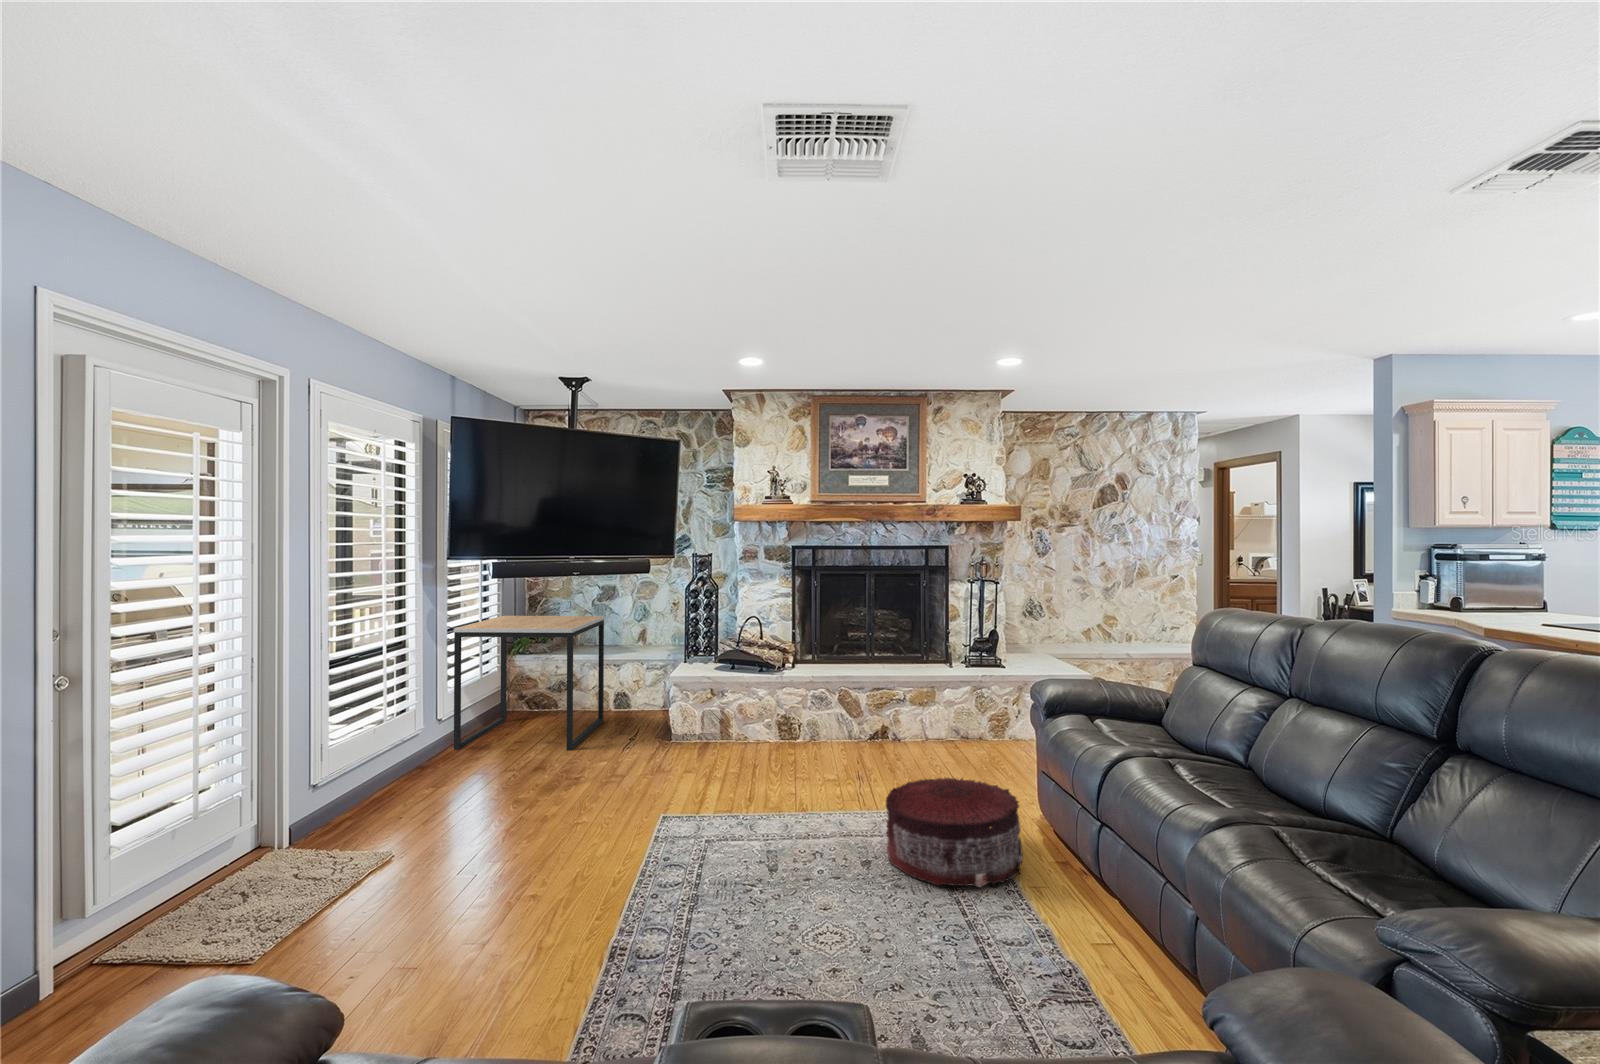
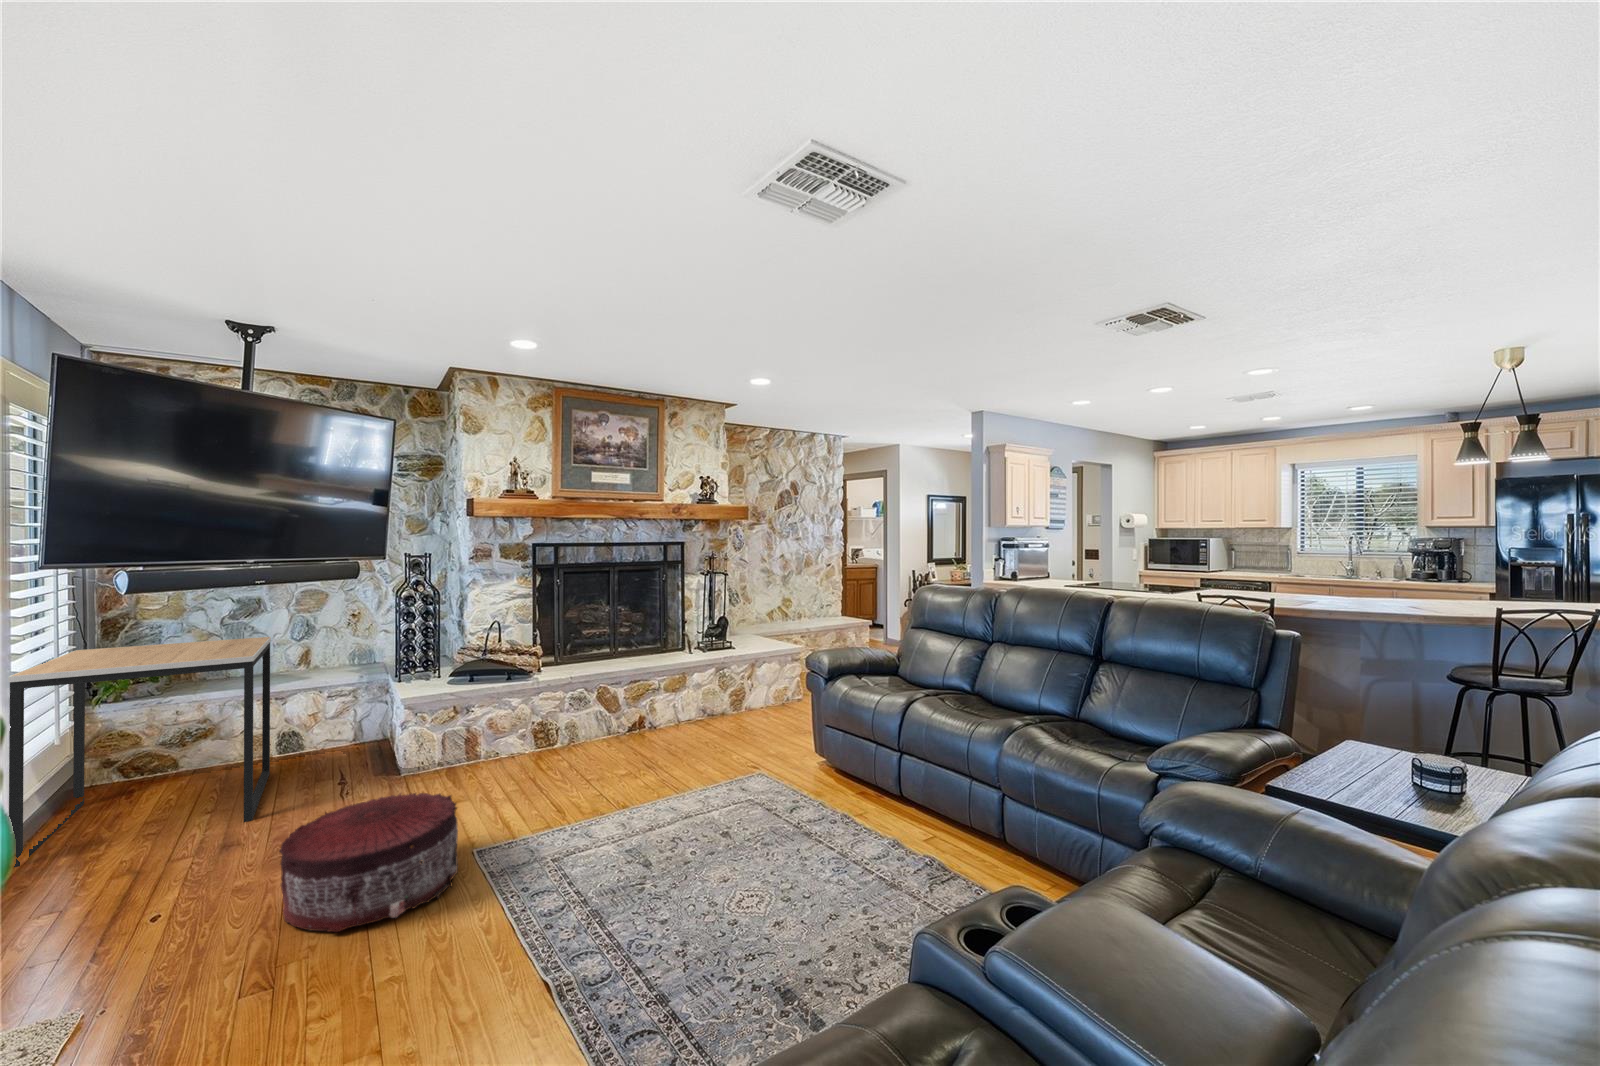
pouf: present [886,778,1023,888] -> present [280,793,458,932]

